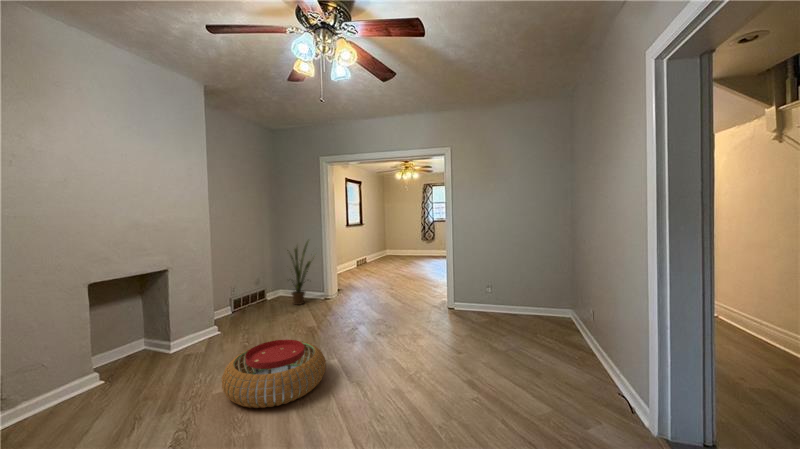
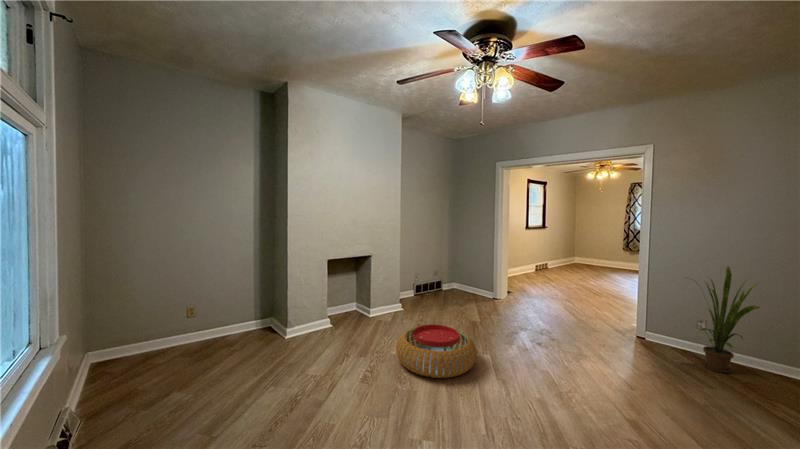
house plant: present [289,241,311,305] -> present [697,266,760,373]

